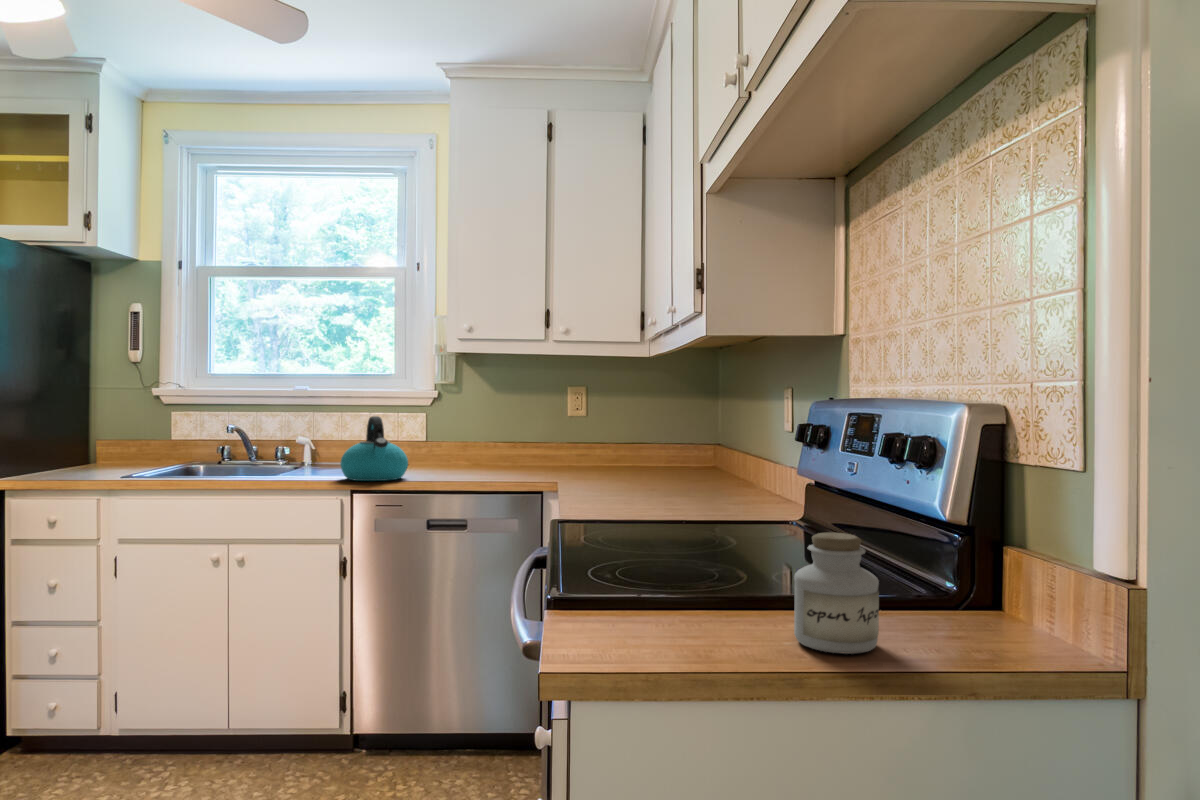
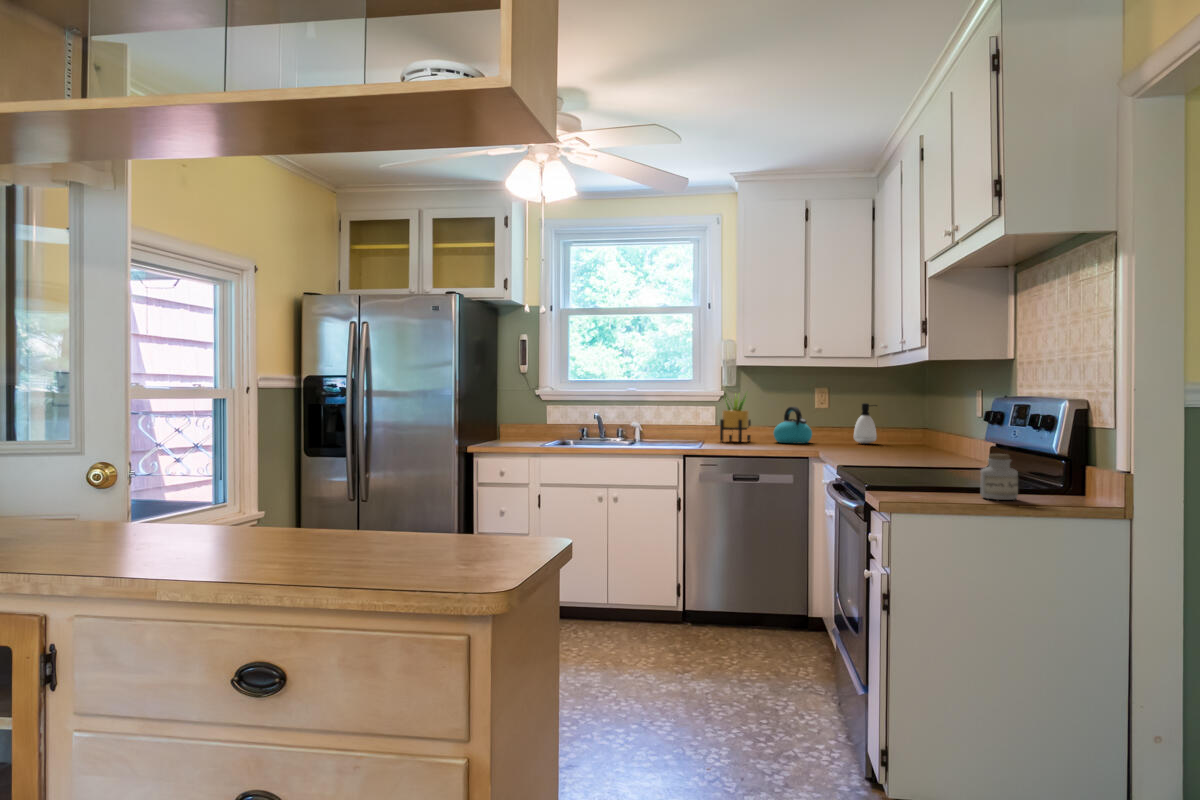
potted plant: none [437,387,483,466] -> present [720,396,751,442]
soap dispenser: none [624,409,656,465] -> present [854,403,877,443]
kettle: present [340,416,408,481] -> present [774,407,812,443]

